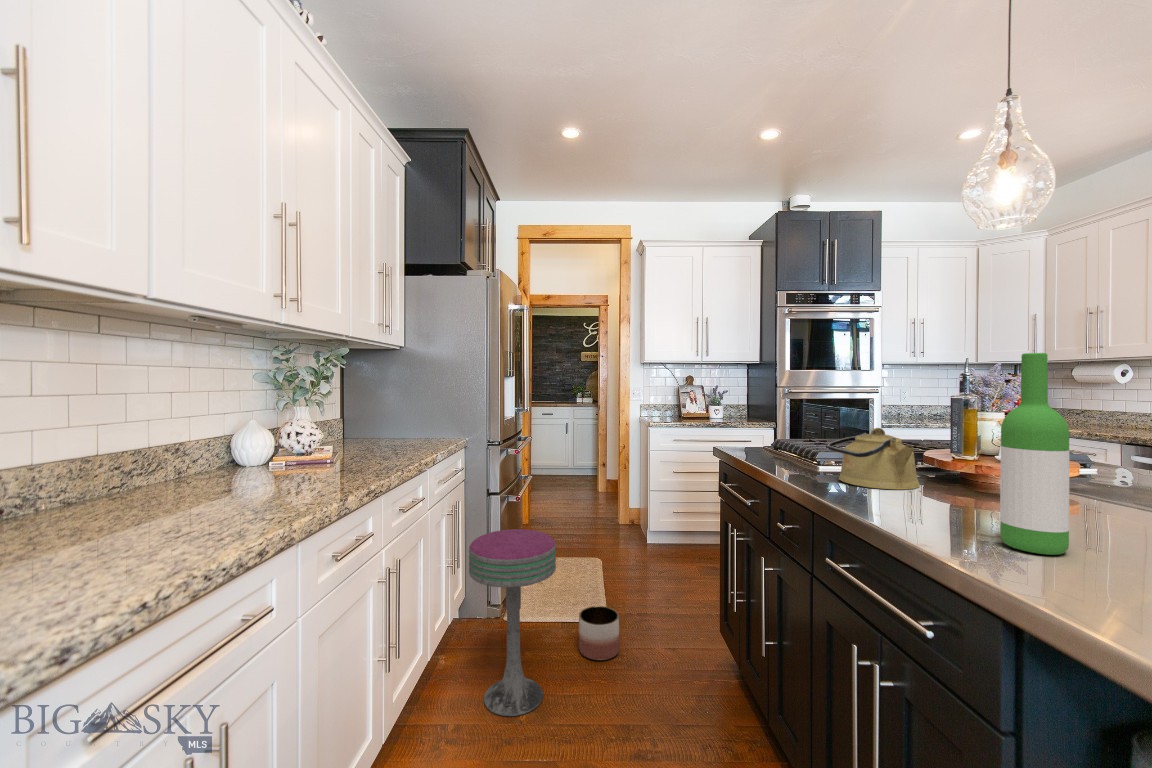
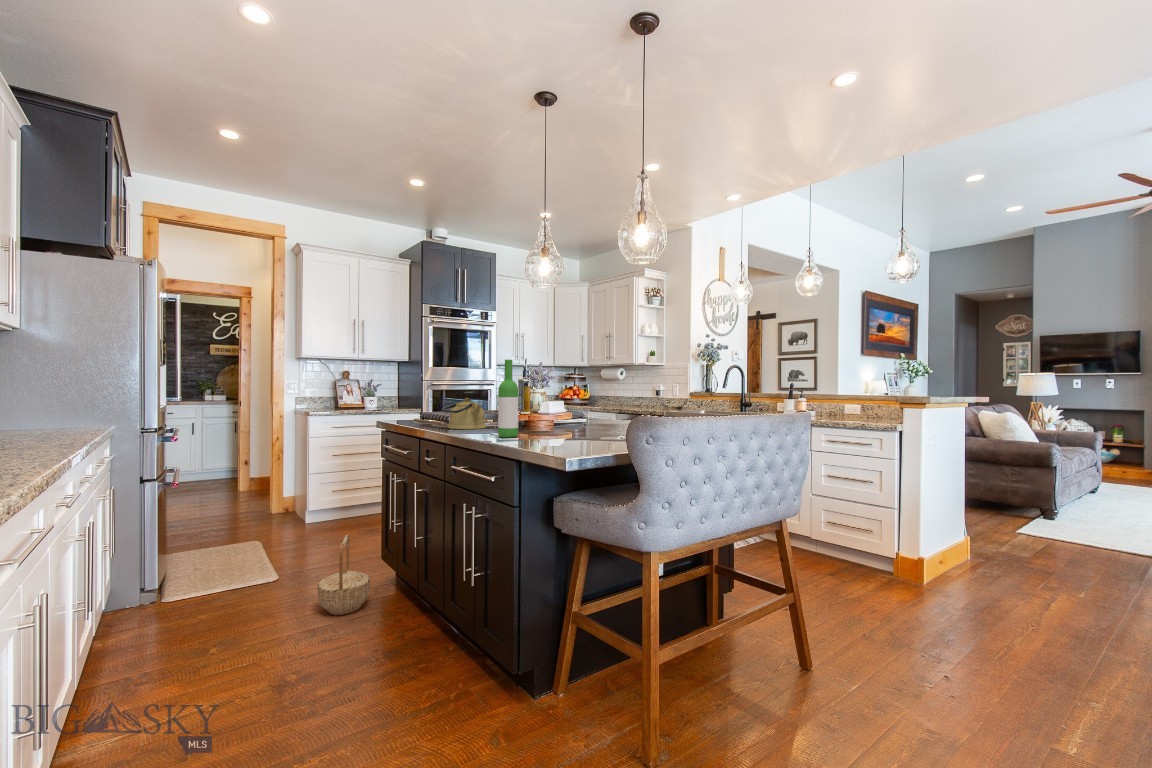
bar stool: present [469,529,556,716] -> none [151,498,241,650]
basket: none [642,602,710,725] -> present [318,535,370,615]
planter: present [579,606,619,660] -> none [254,561,292,601]

